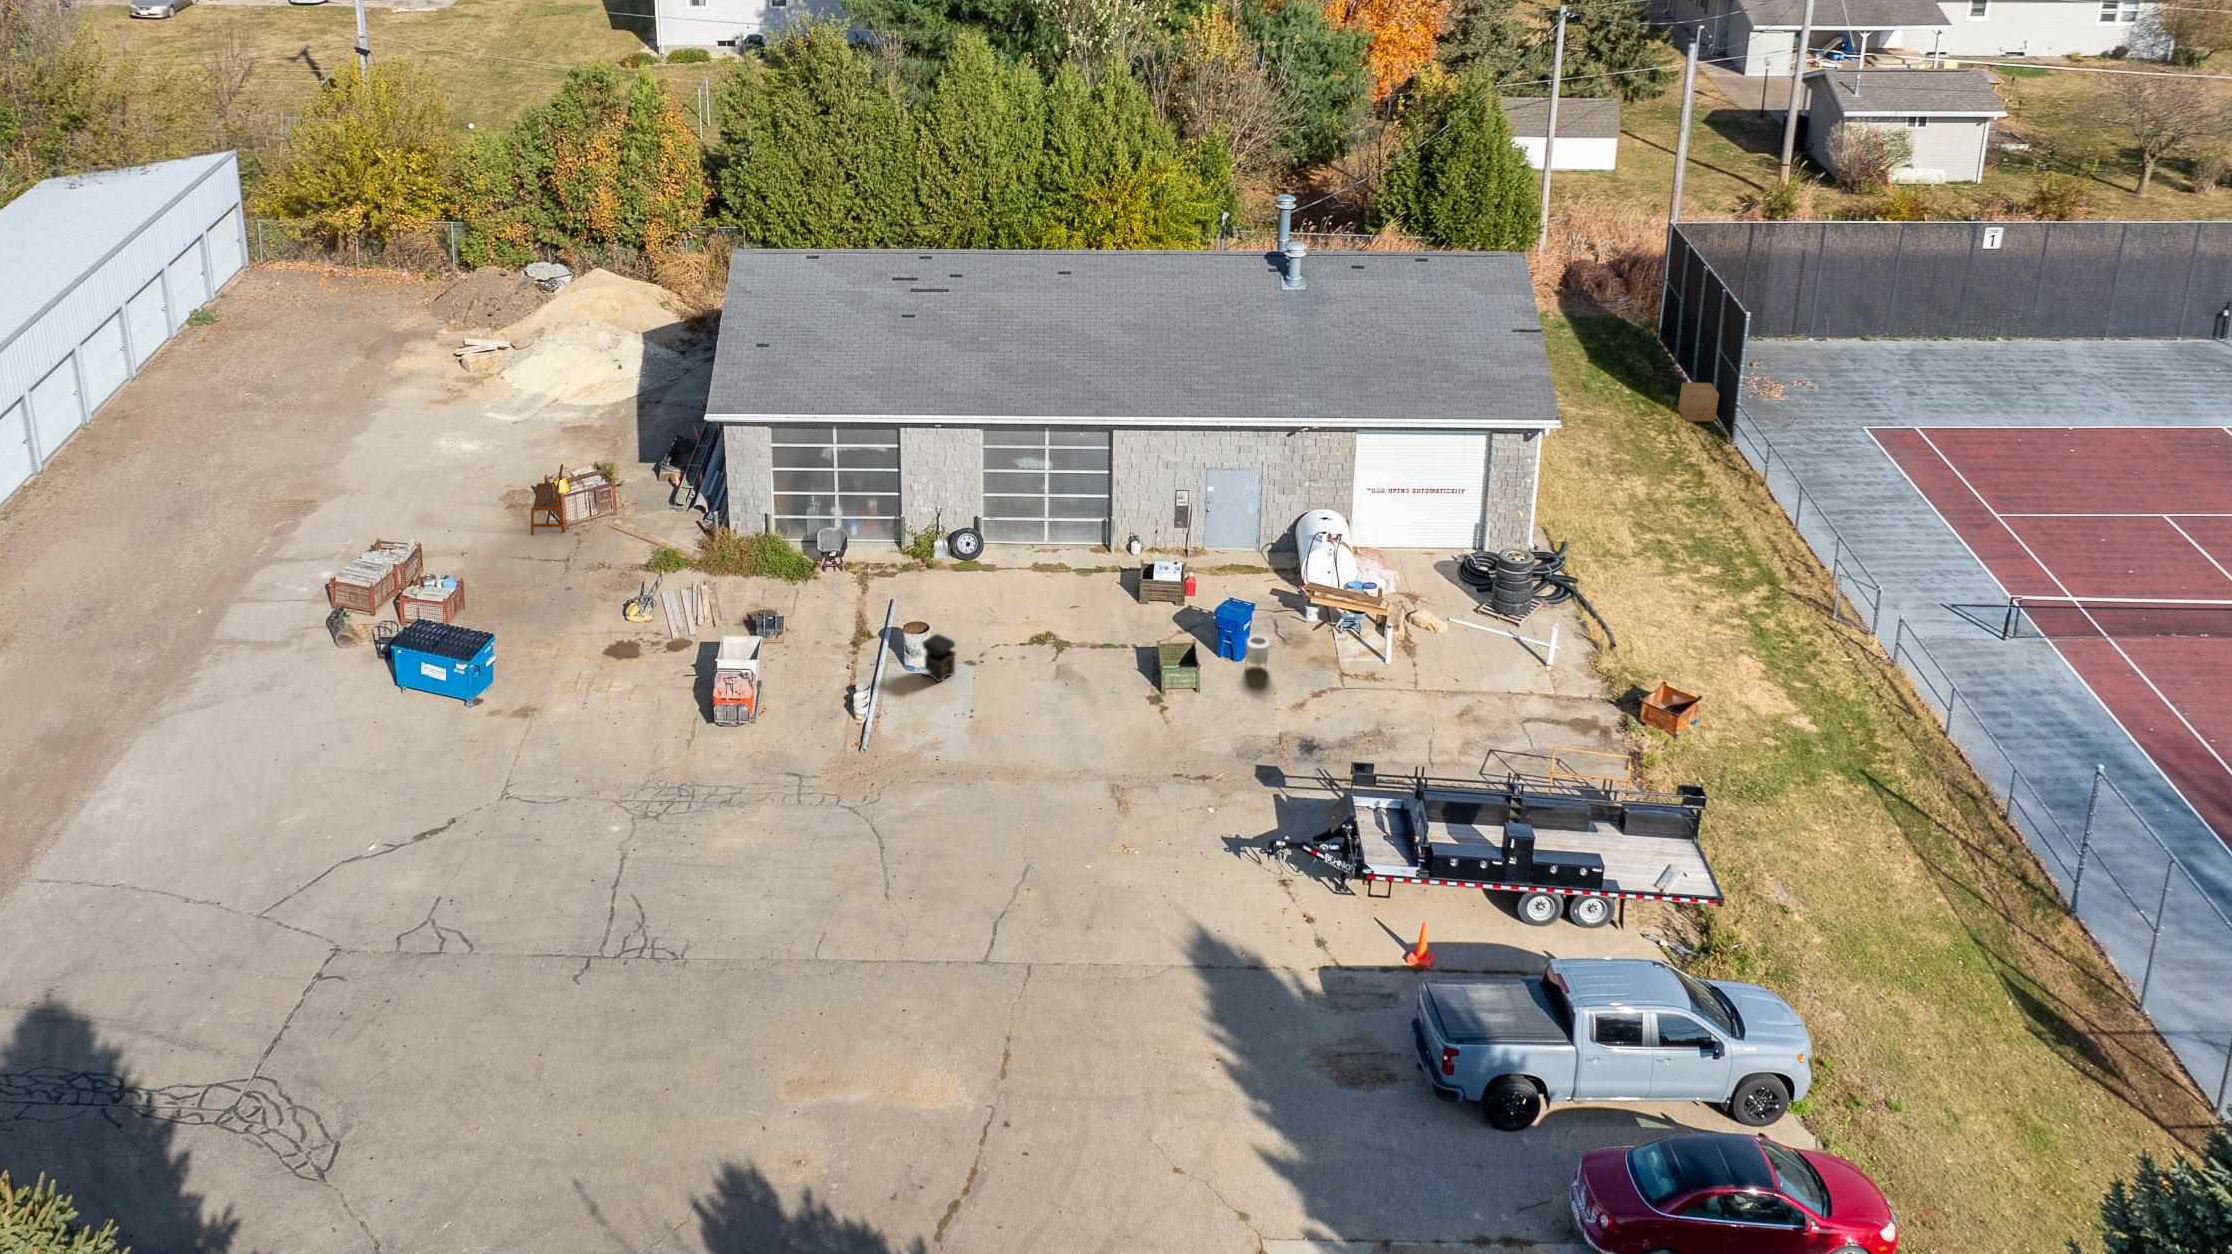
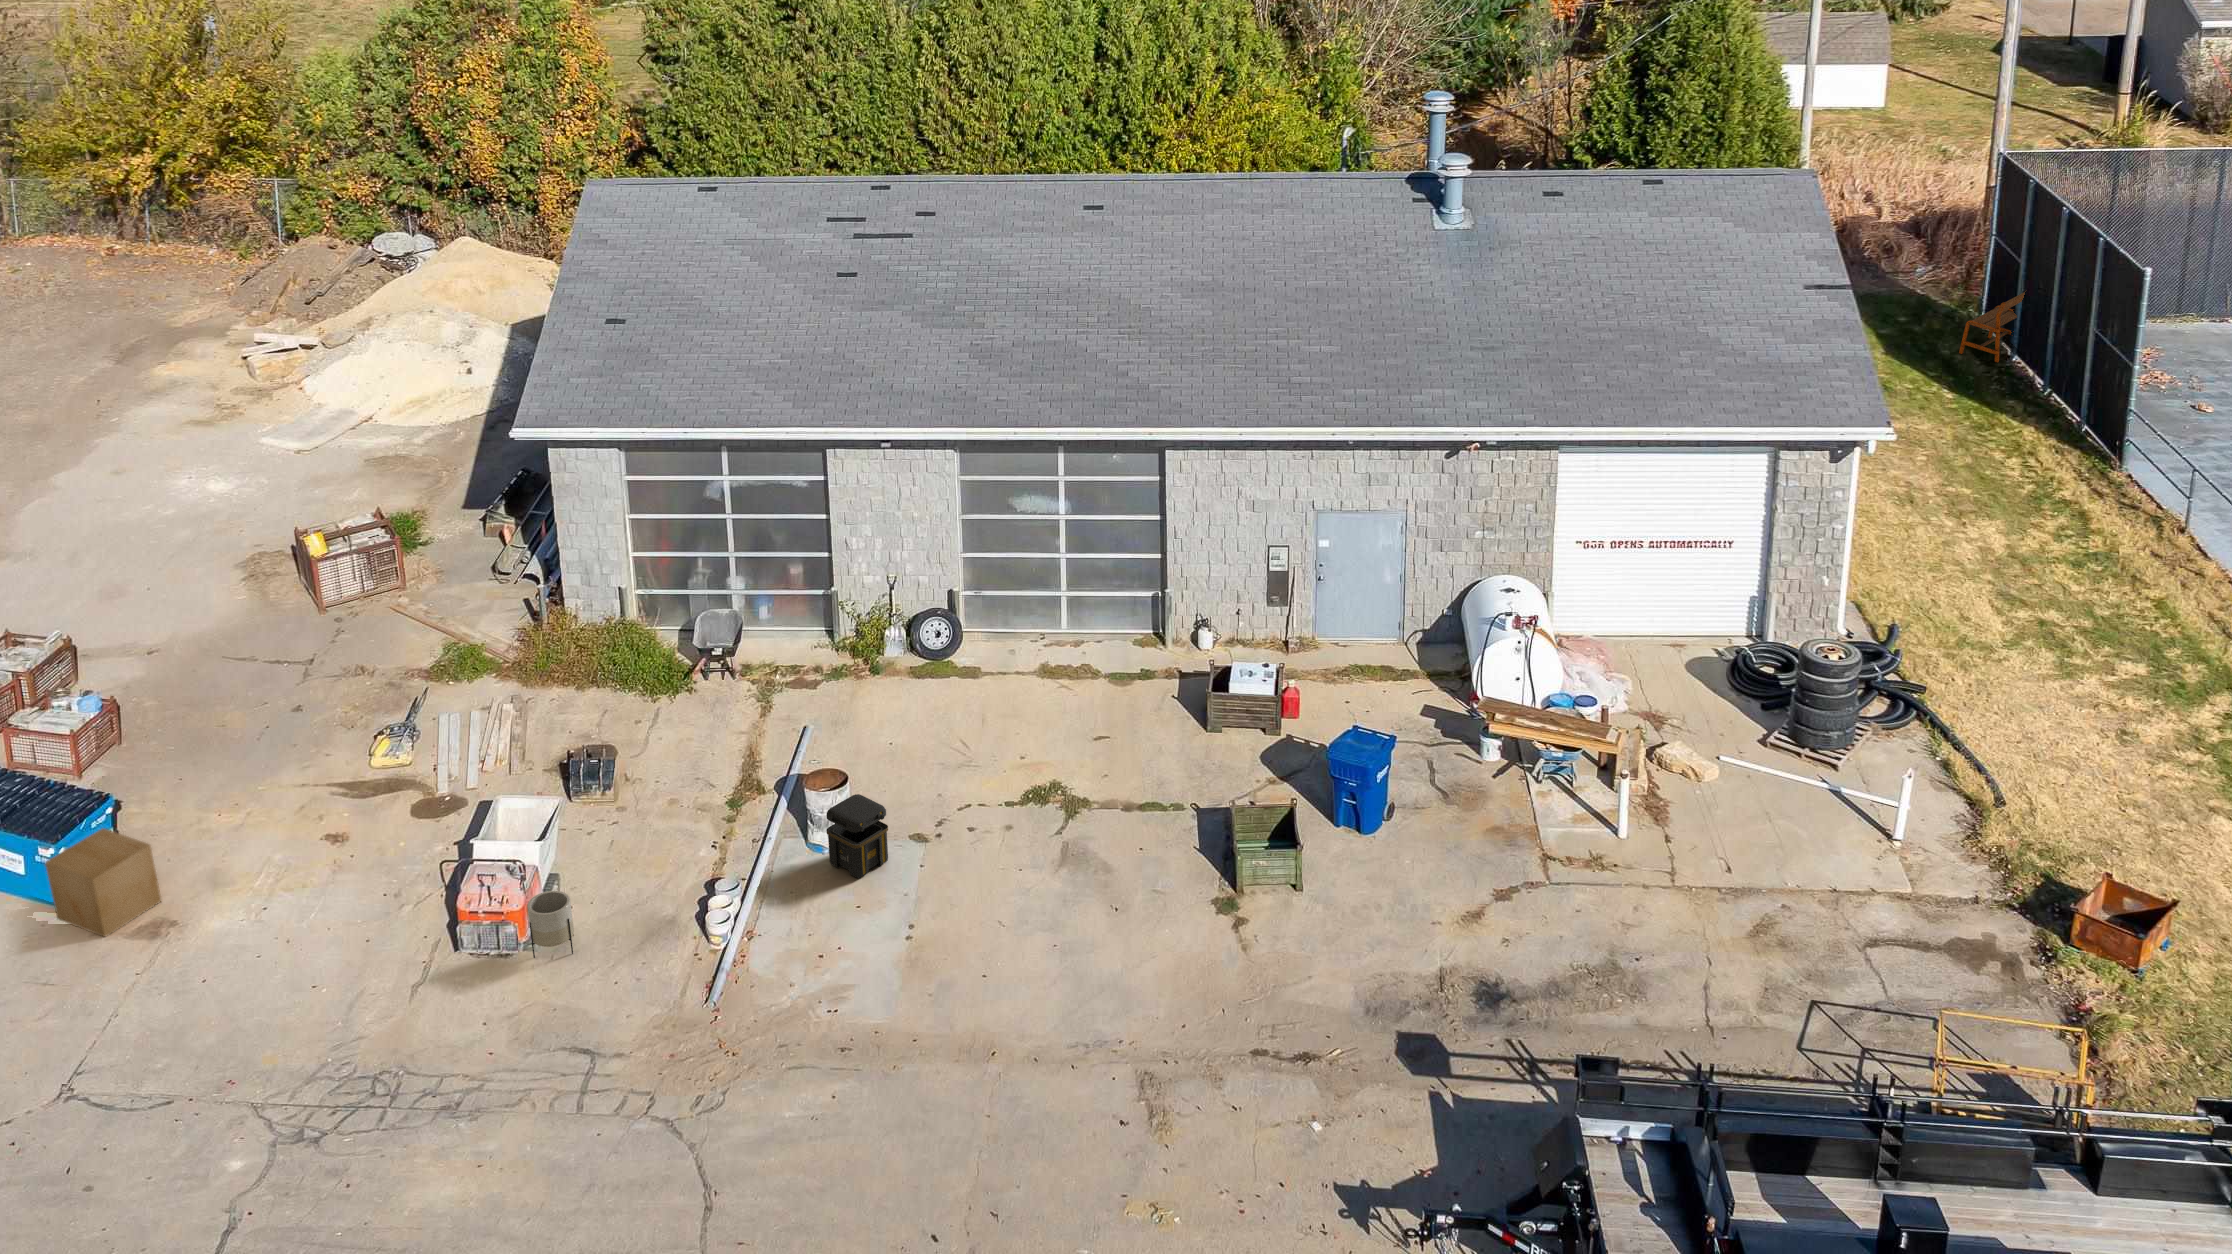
cardboard box: present [1678,383,1719,421] -> present [45,828,161,937]
bench: present [531,464,565,535] -> present [1959,291,2026,362]
planter: present [1246,636,1269,666] -> present [527,891,574,958]

